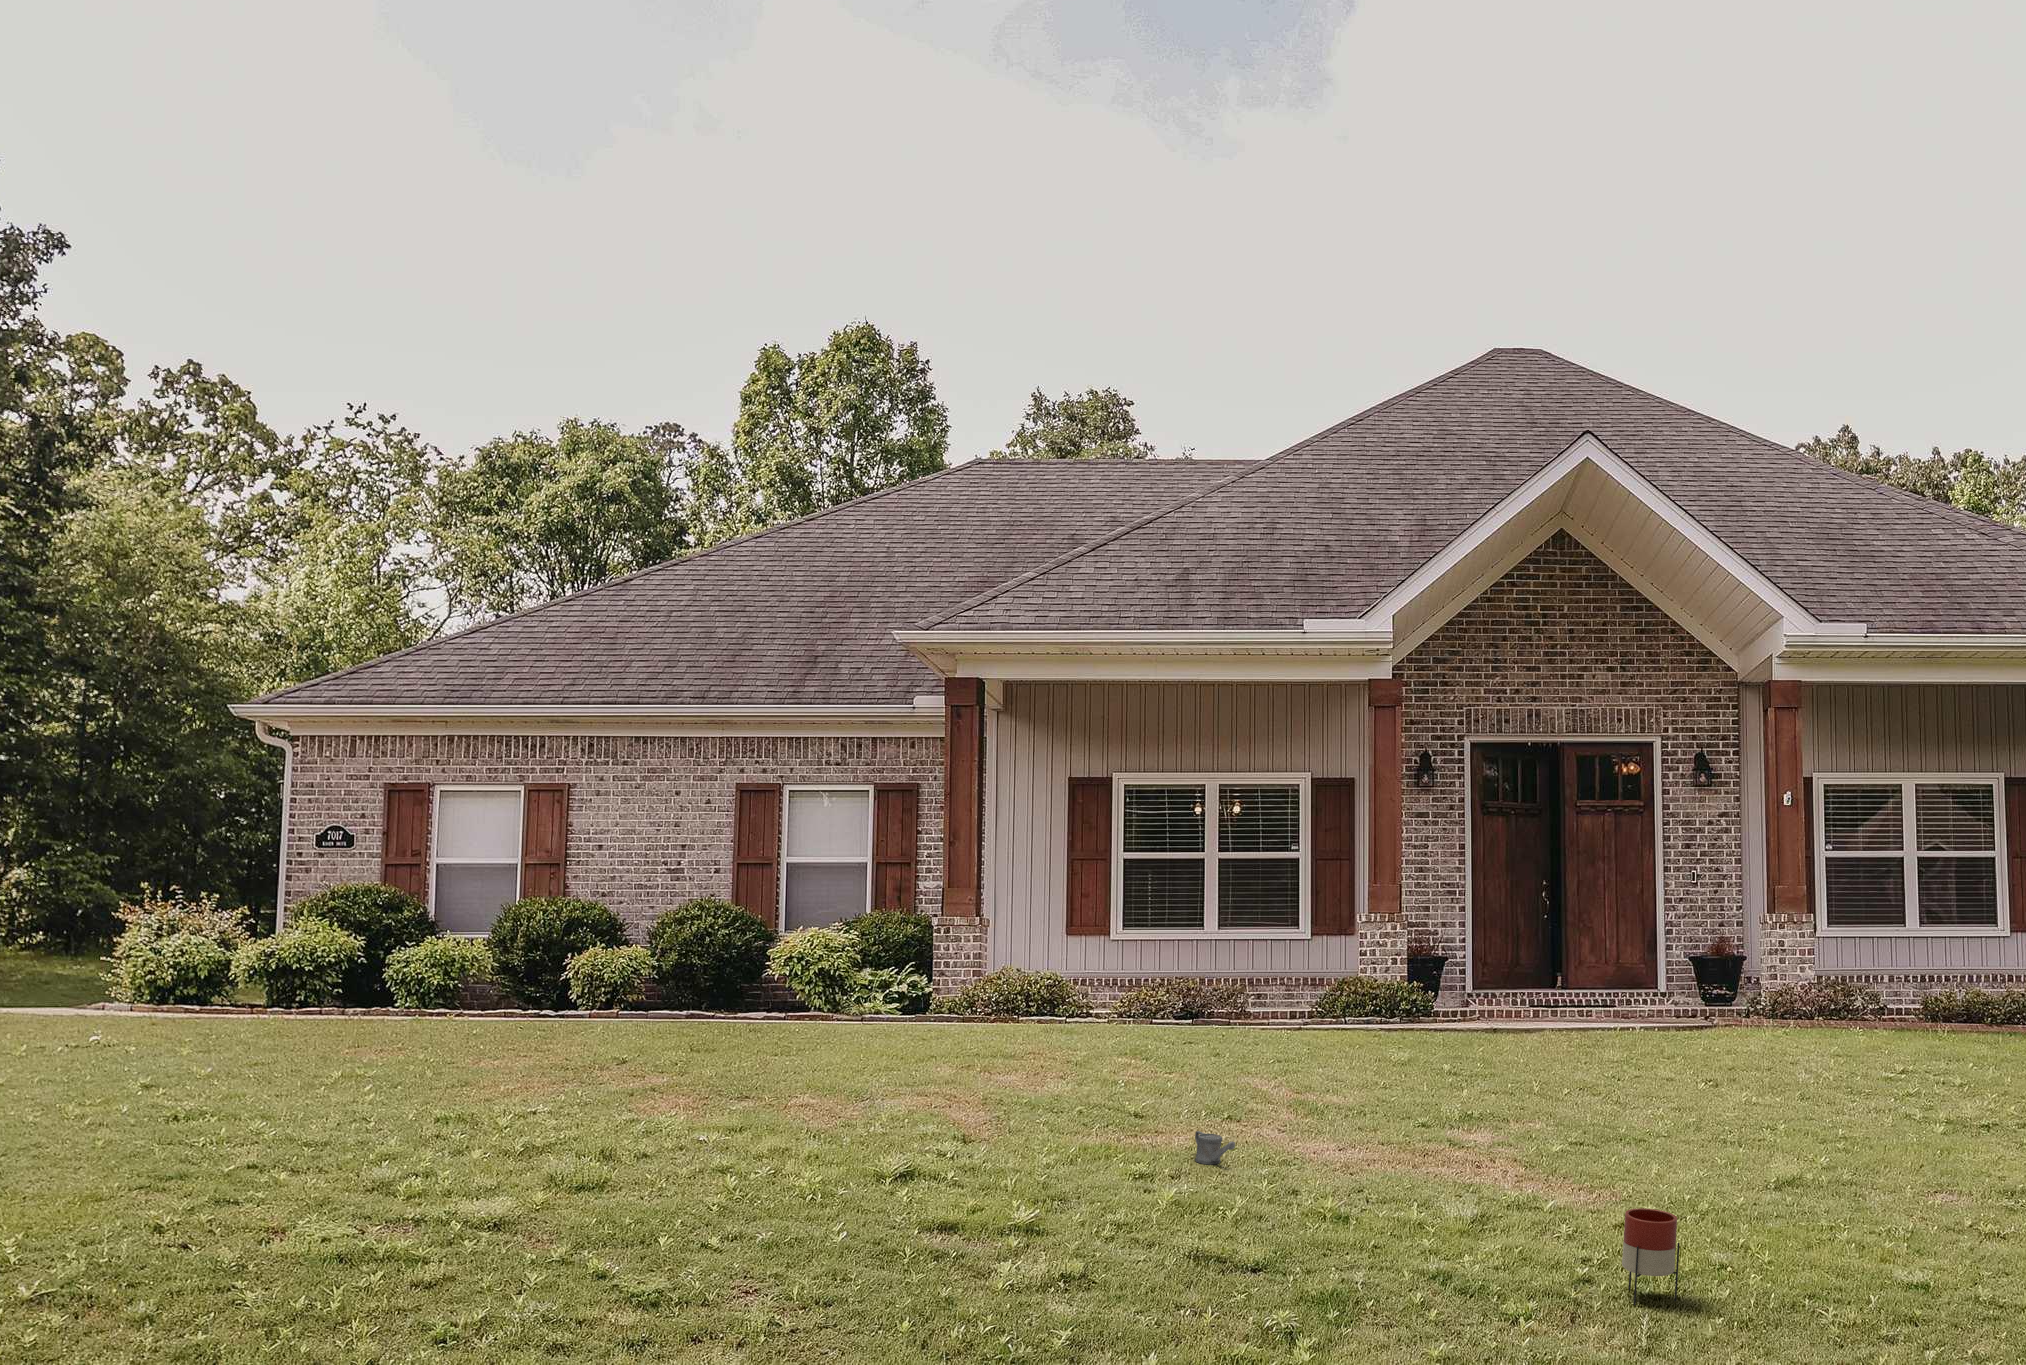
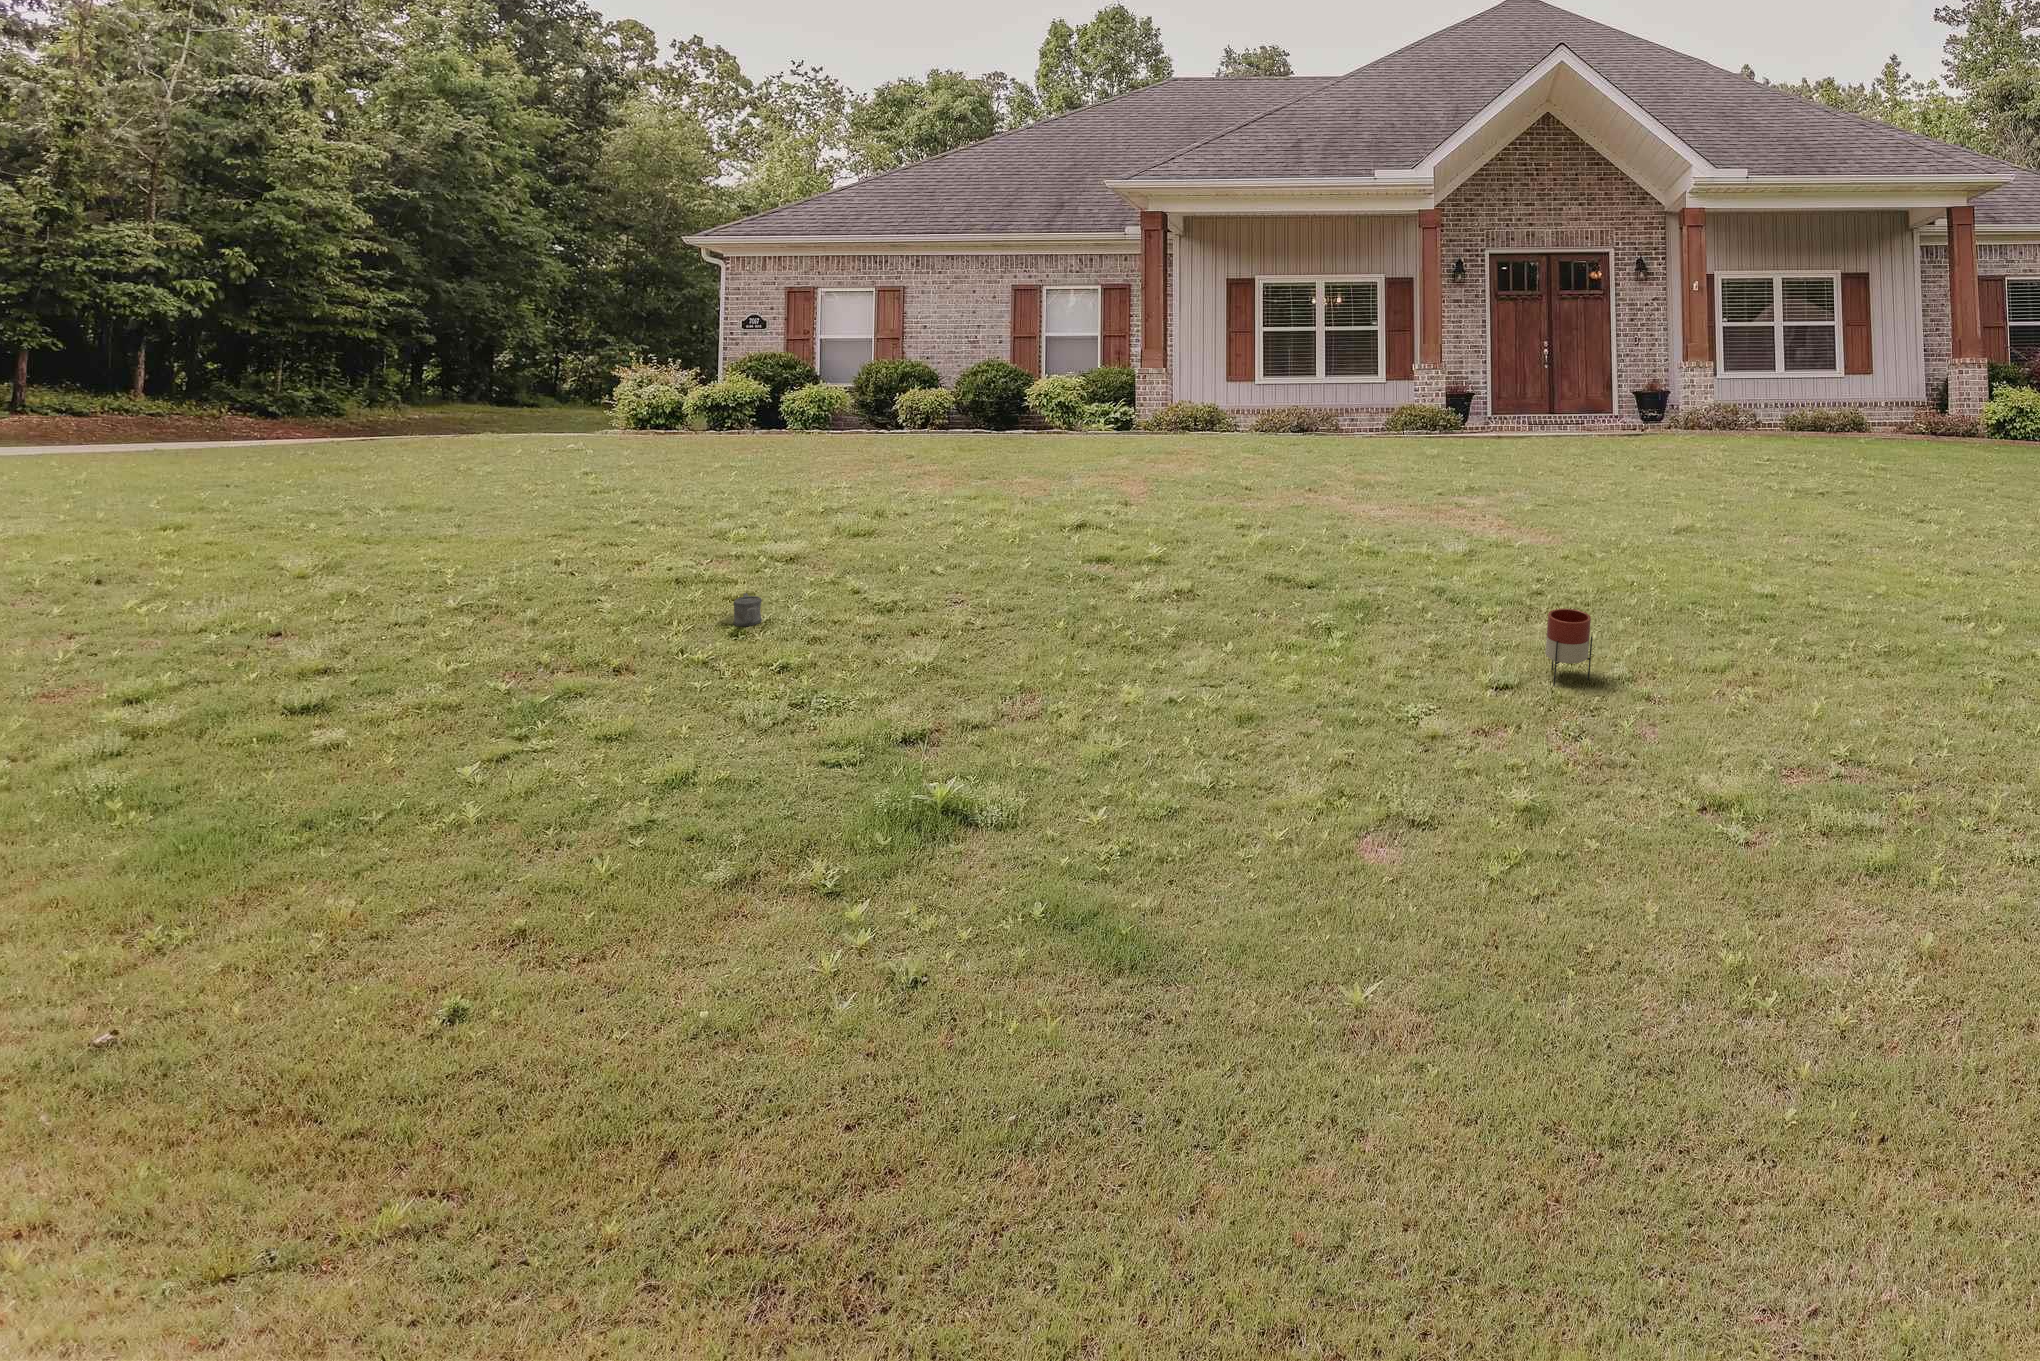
watering can: present [1195,1131,1235,1165] -> present [733,593,762,626]

